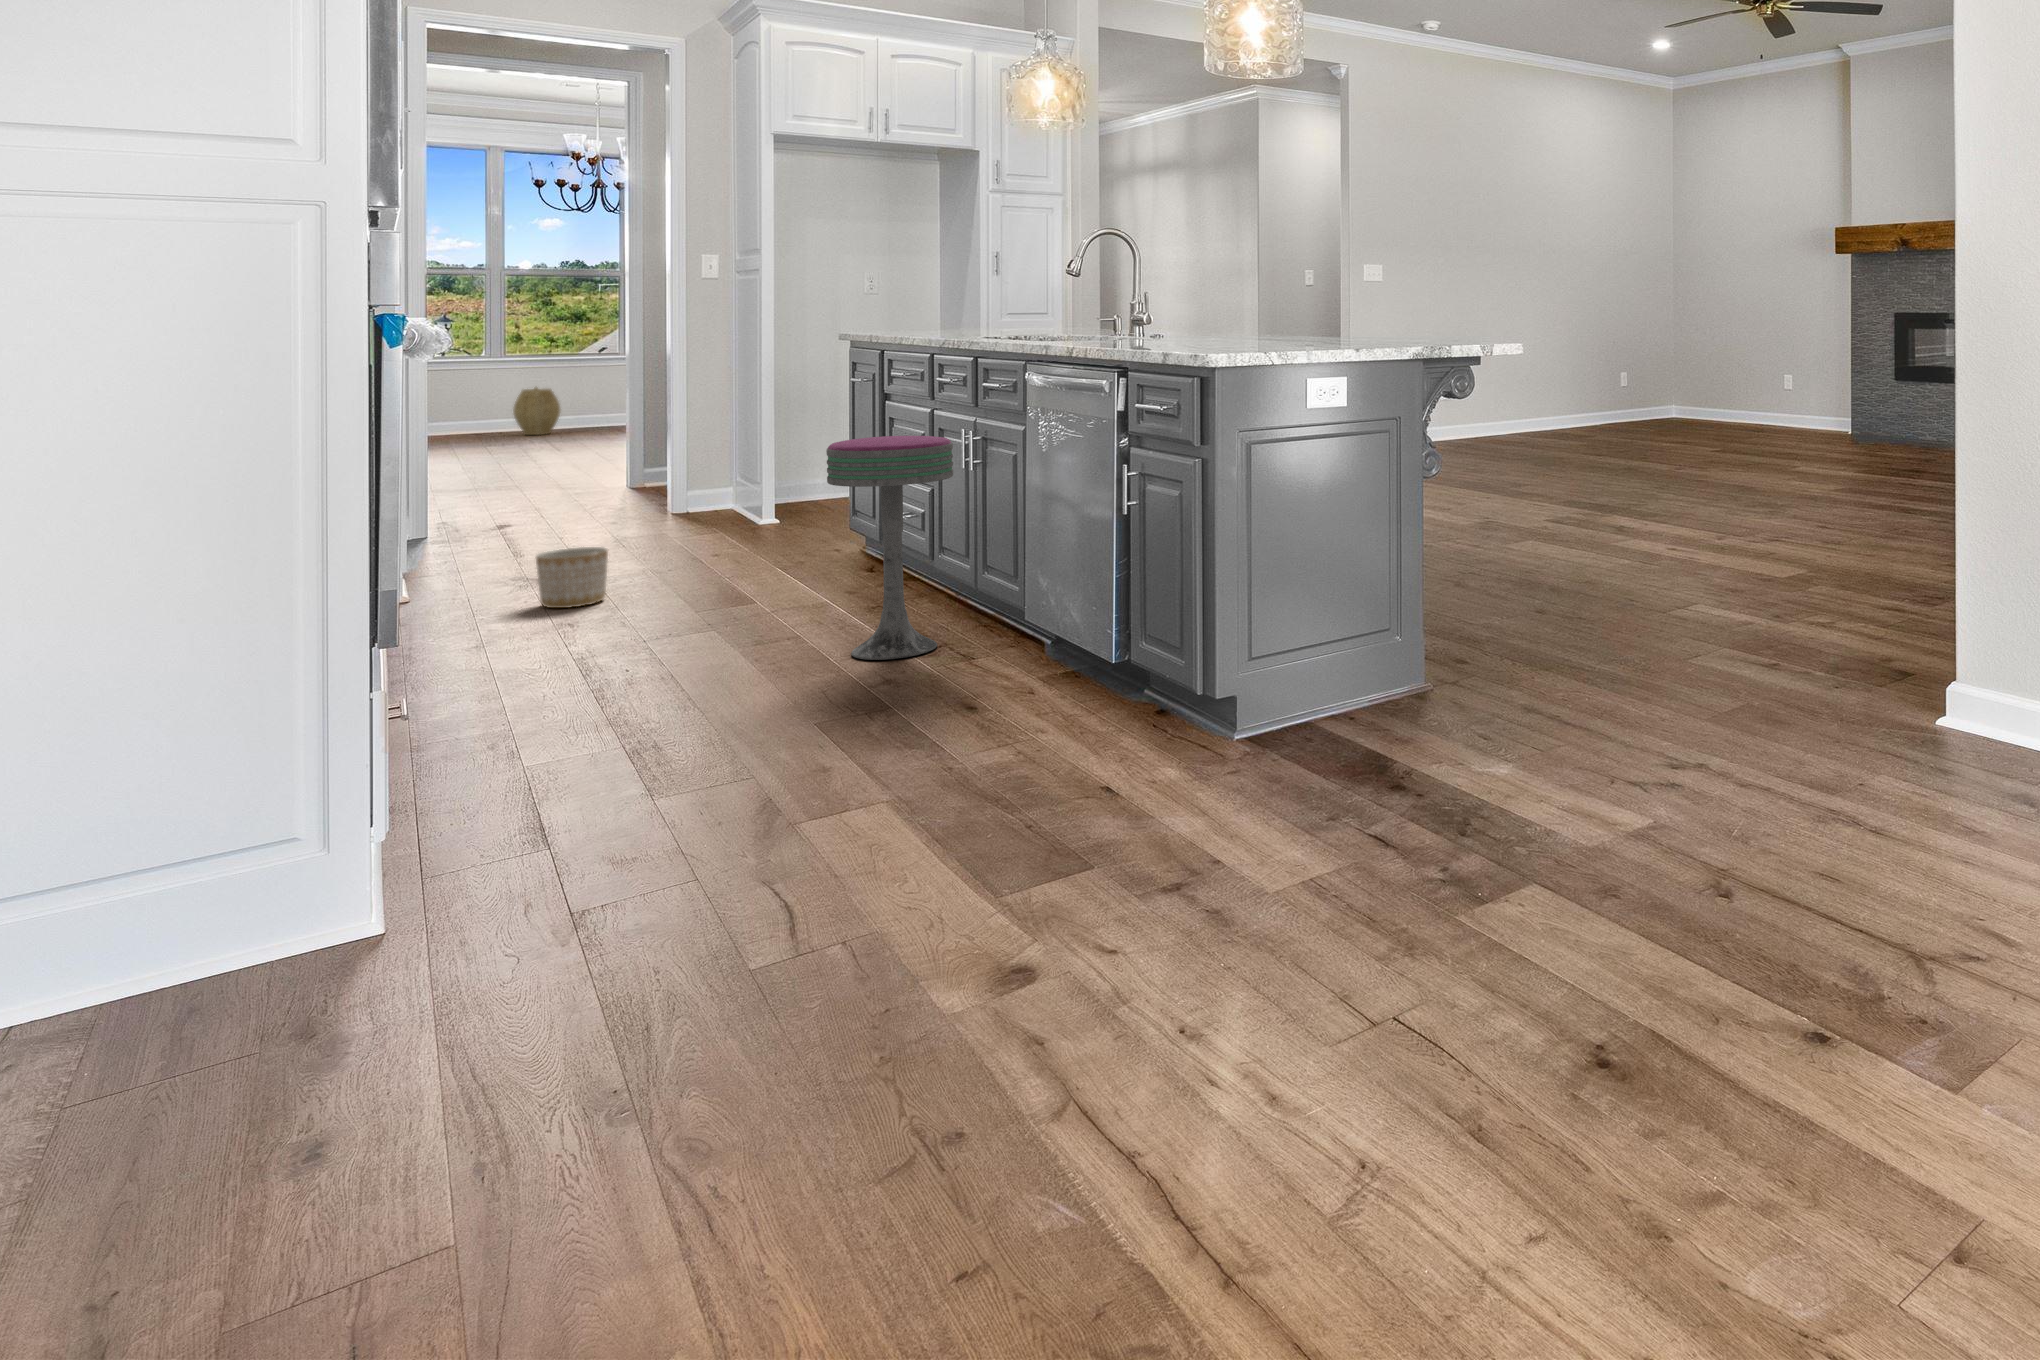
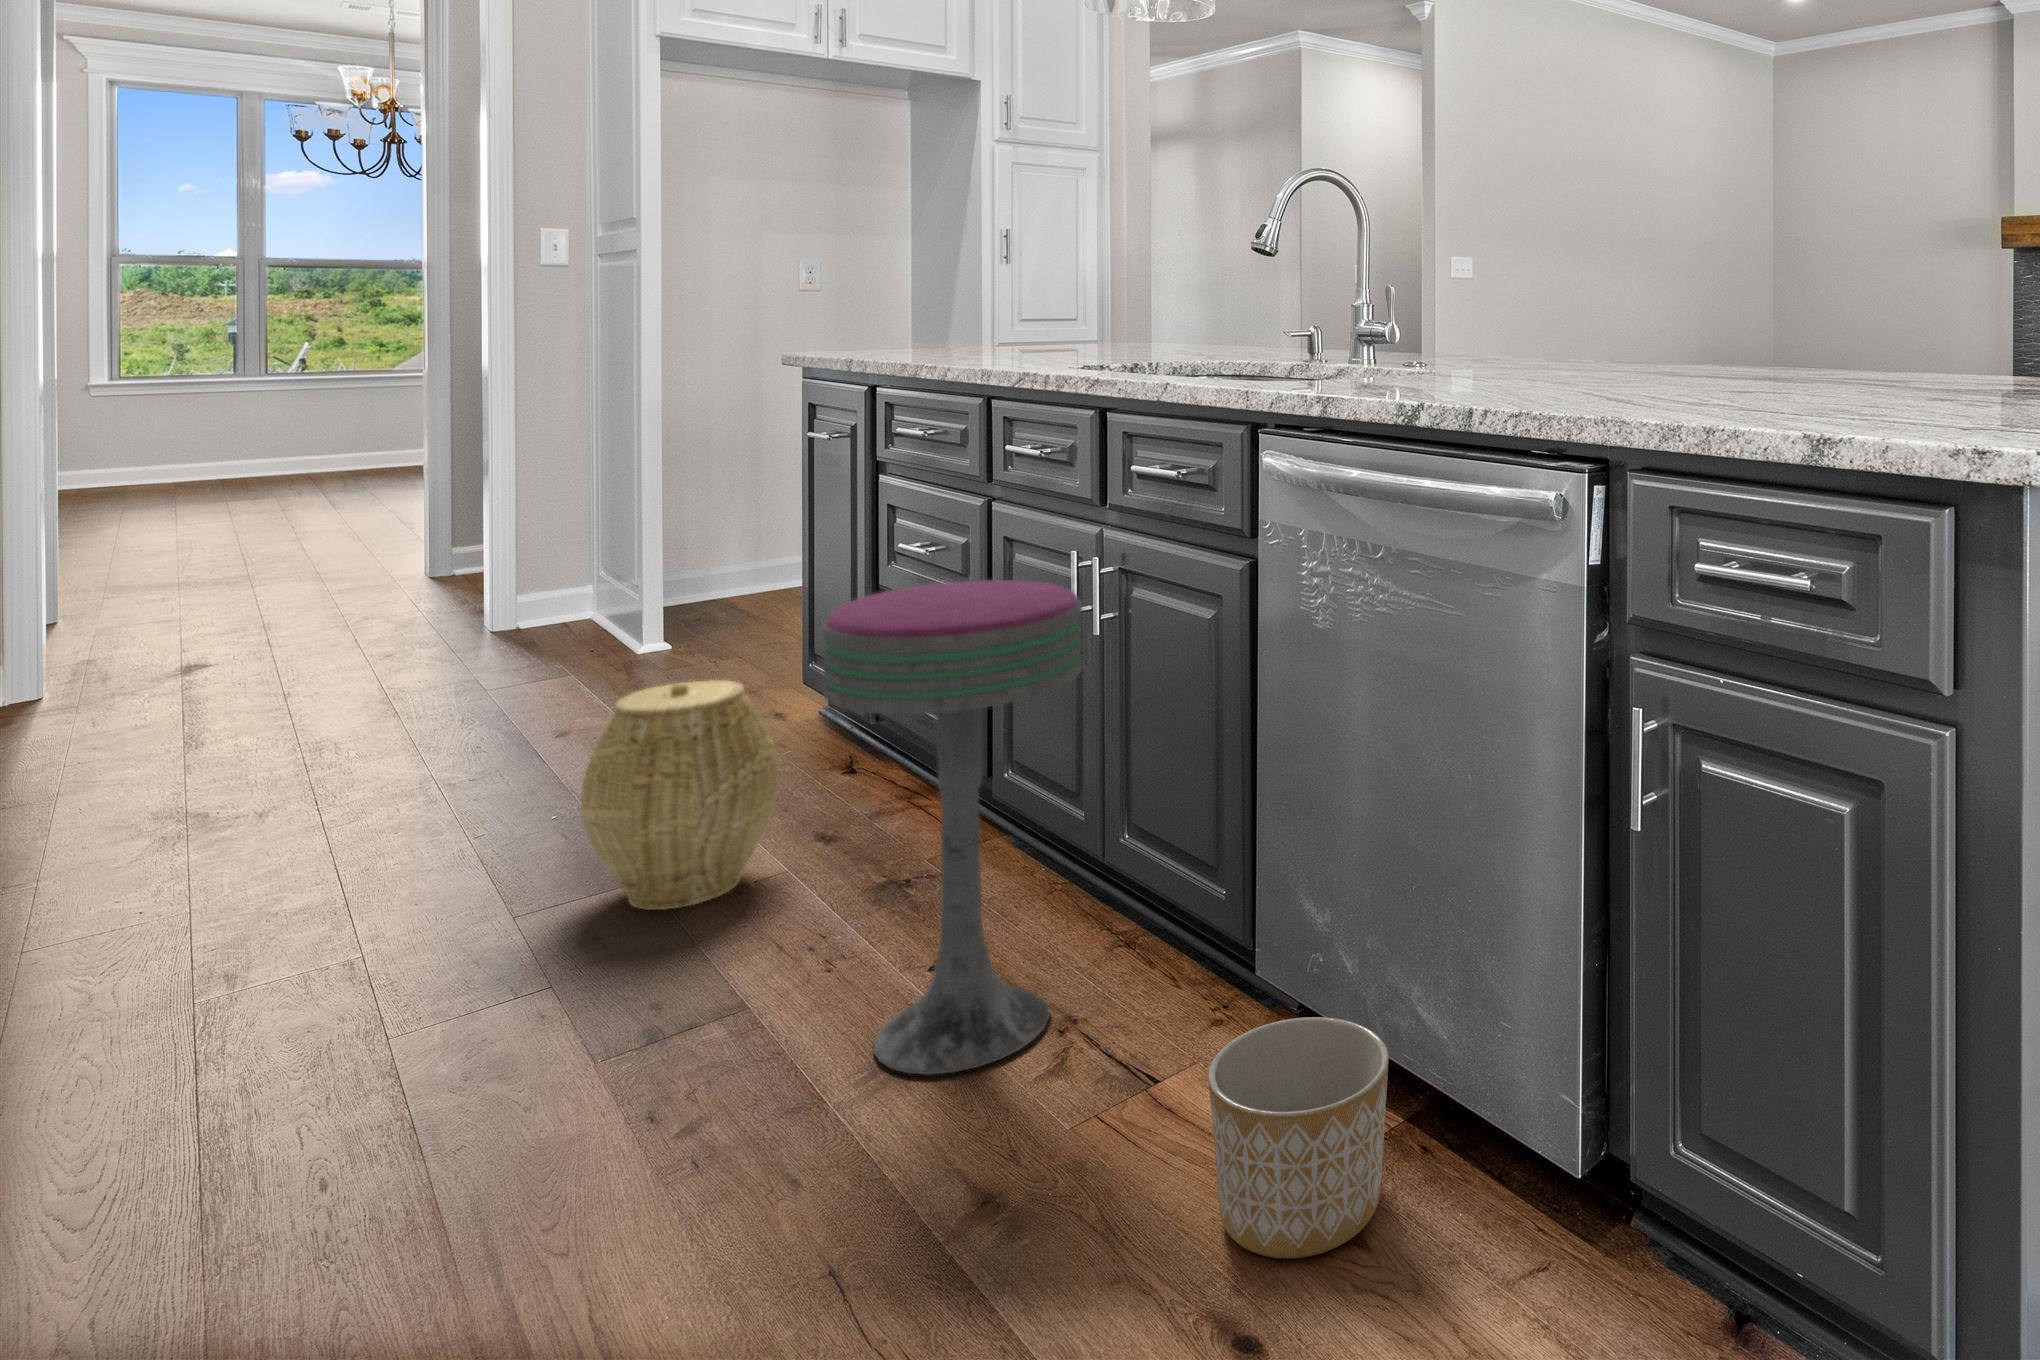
woven basket: present [513,387,560,435] -> present [581,680,780,910]
planter: present [536,547,608,608] -> present [1208,1017,1389,1259]

